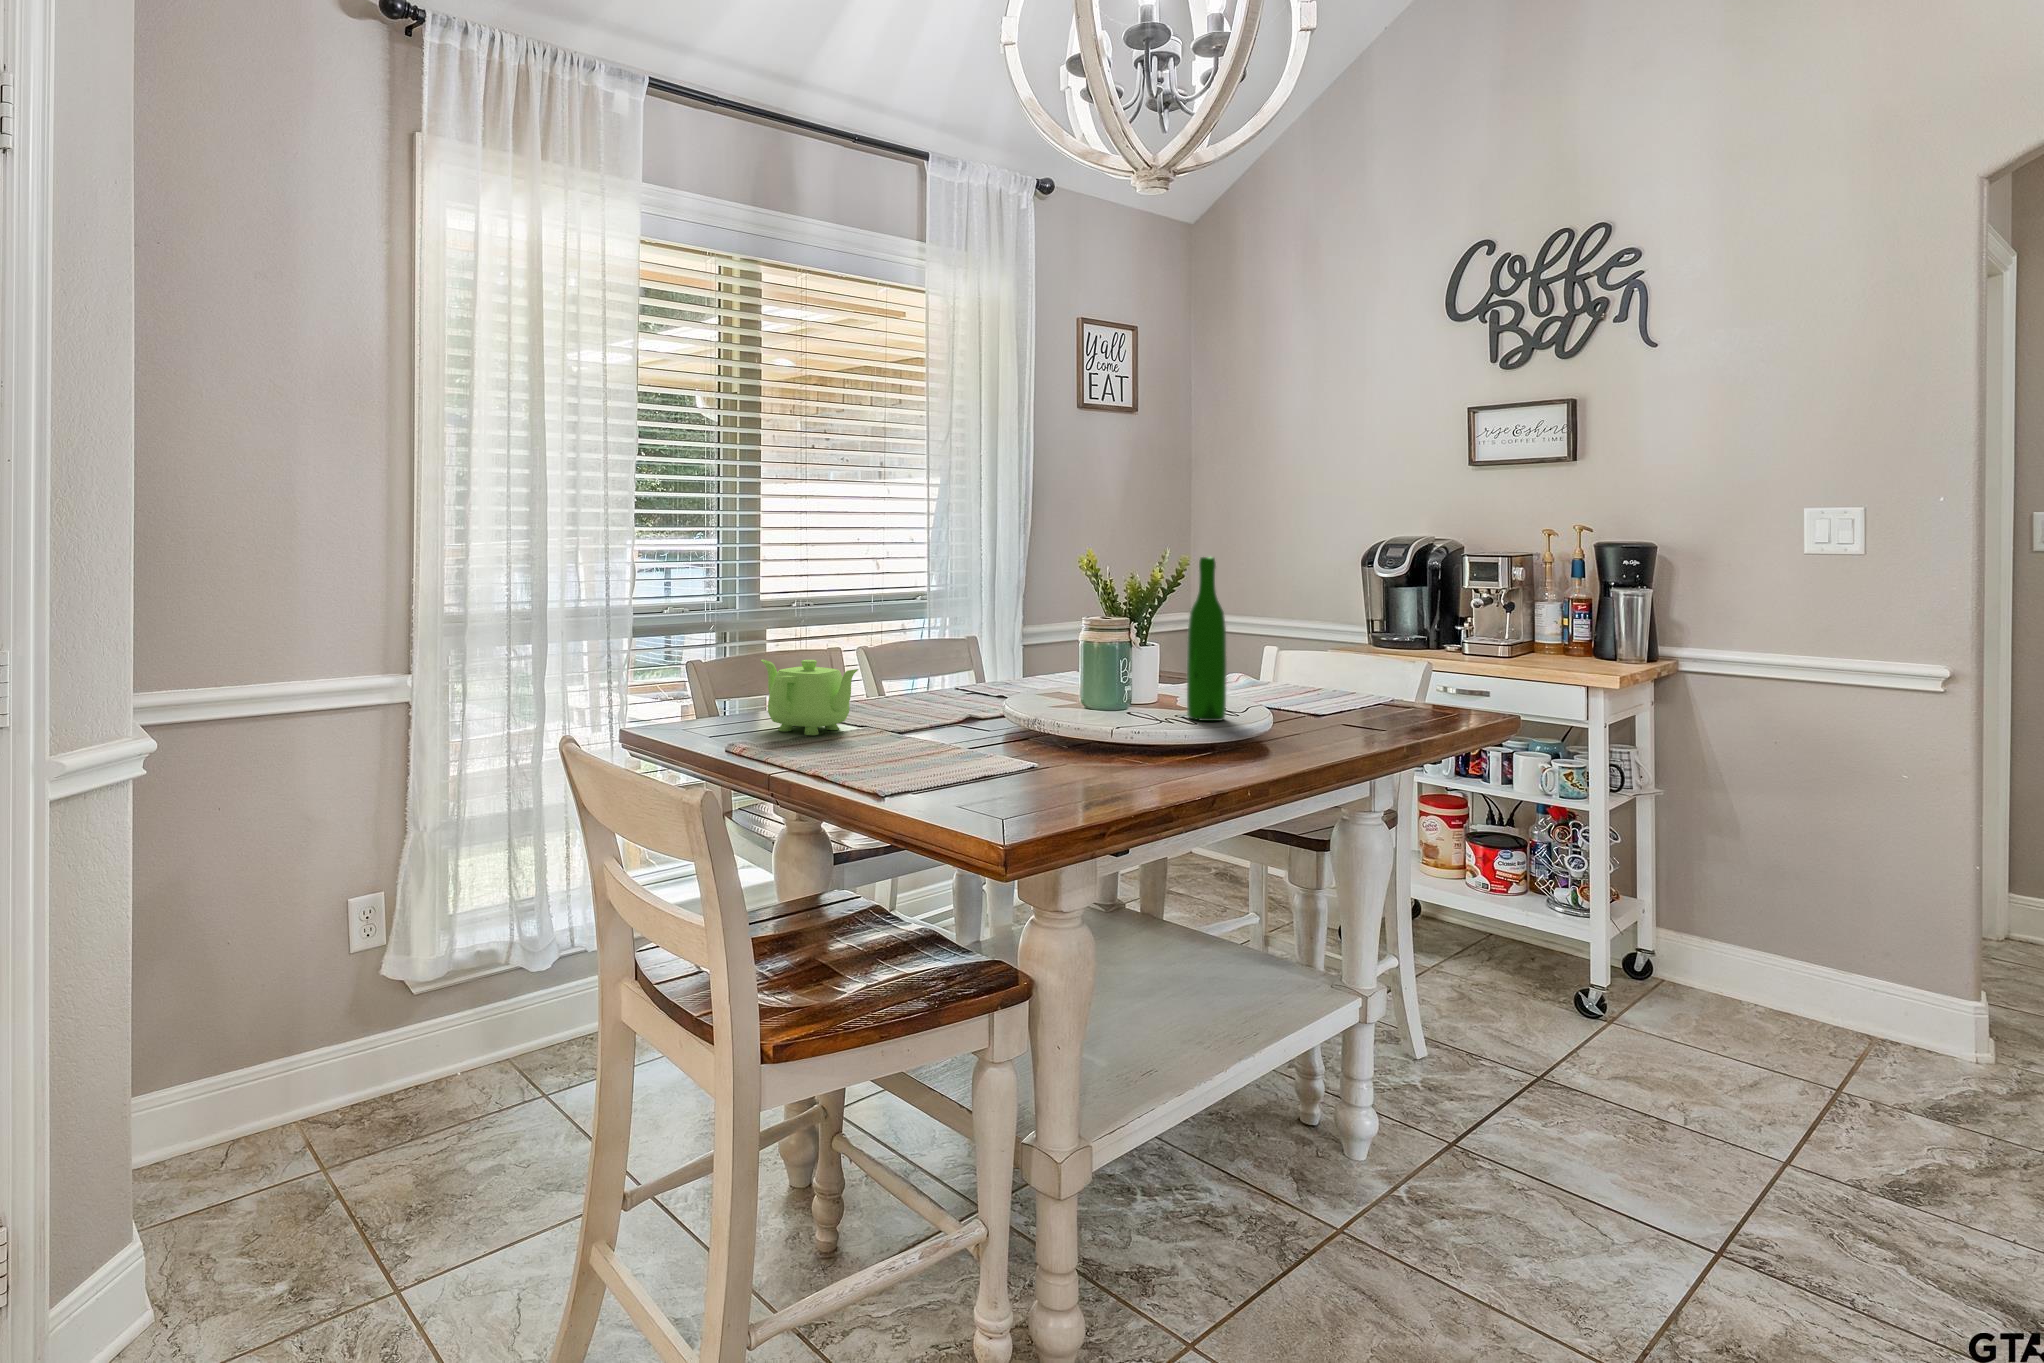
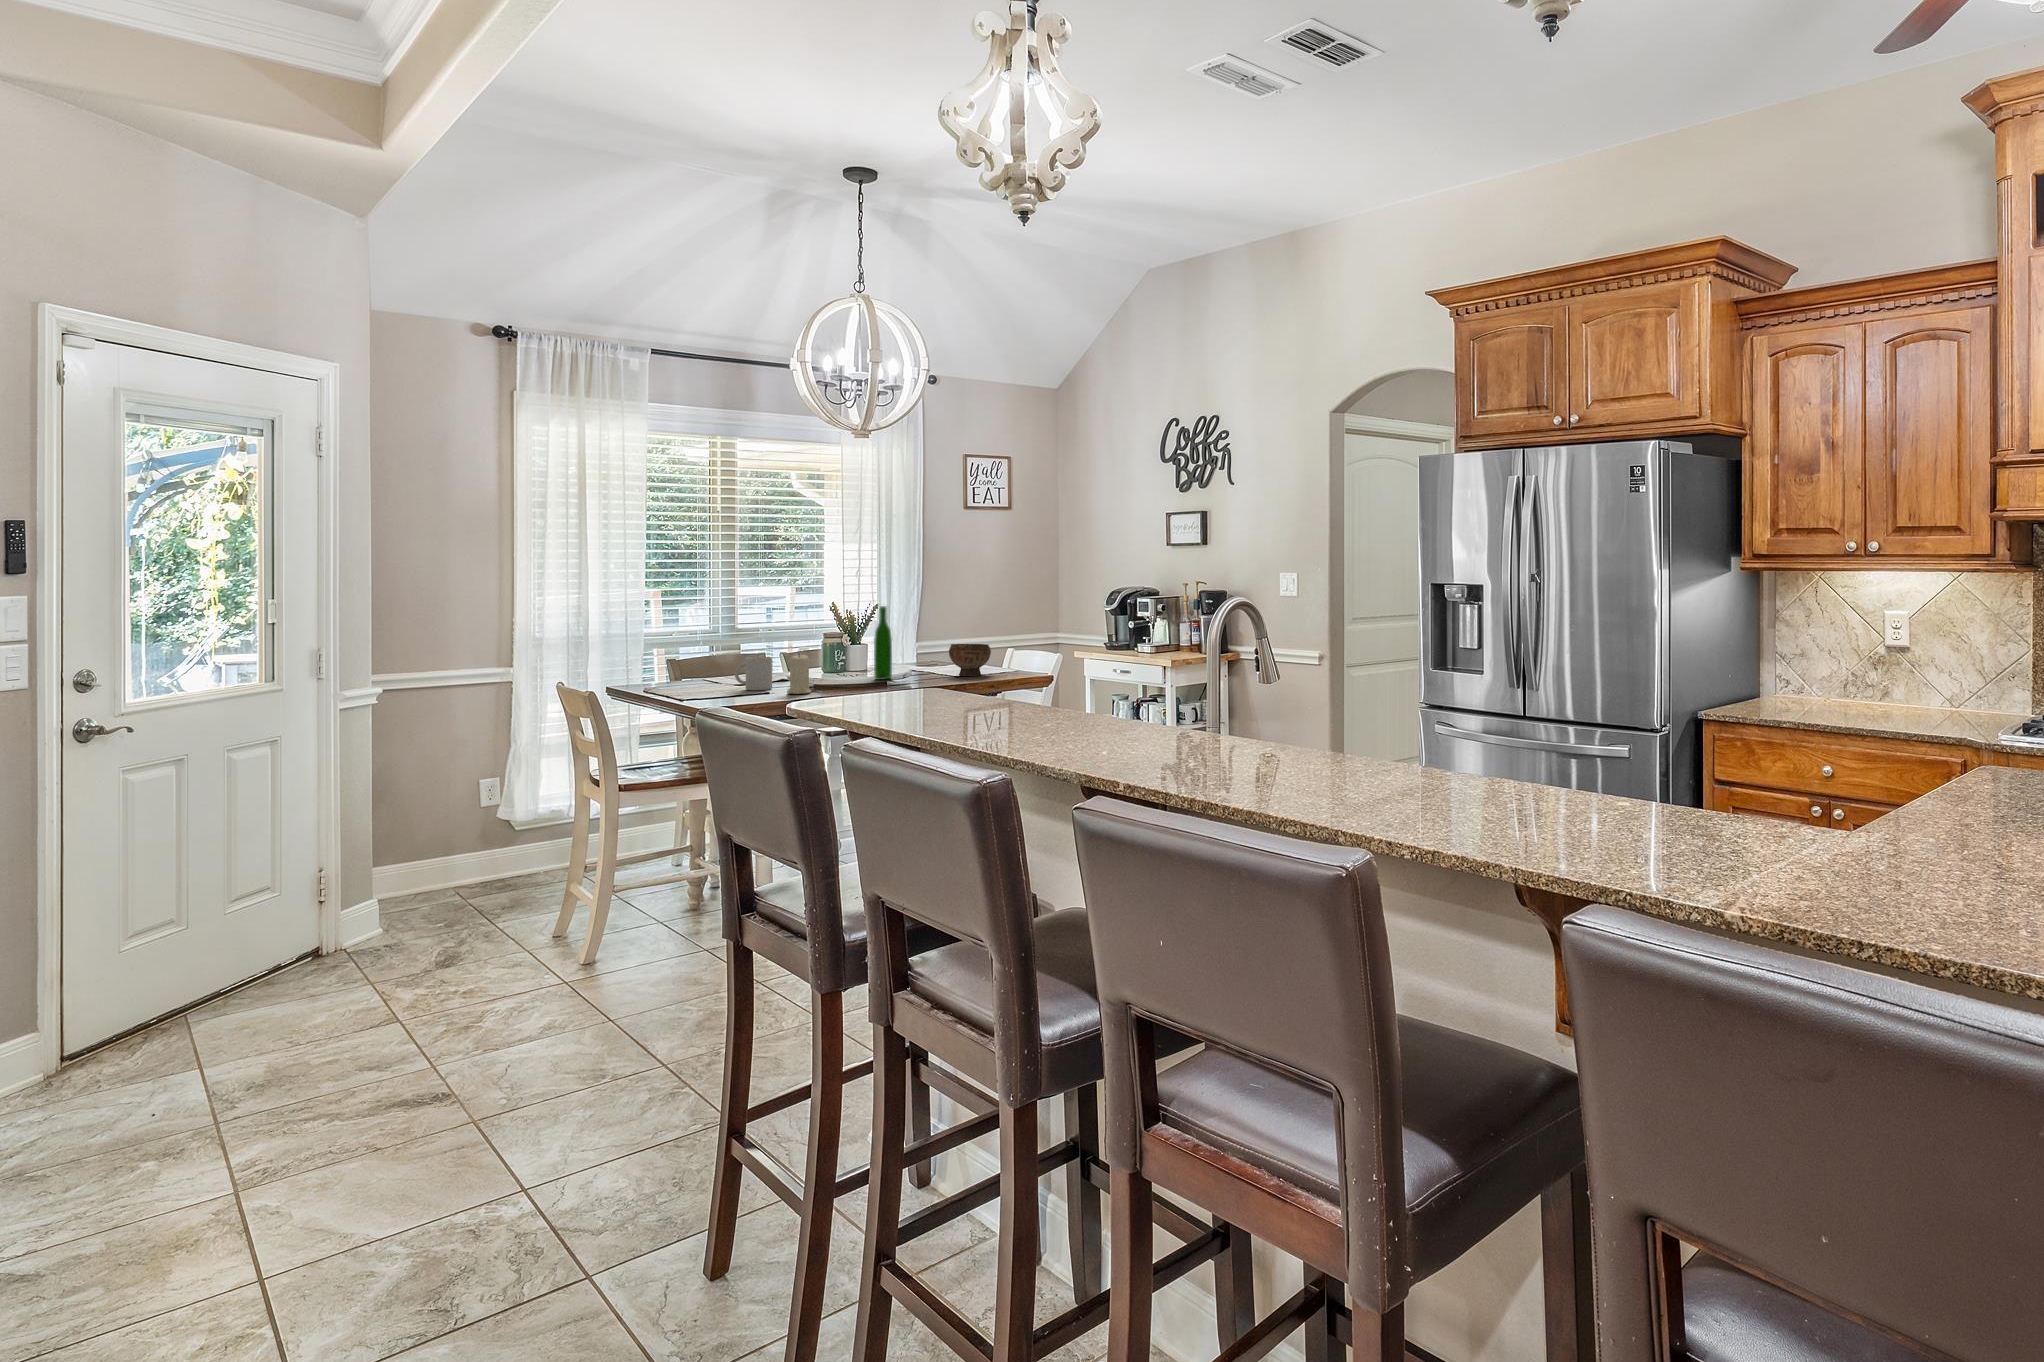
bowl: none [1318,640,1415,712] -> present [949,644,991,676]
teapot: present [761,660,858,735] -> none [666,654,708,686]
candle: none [1107,671,1169,777] -> present [787,654,811,694]
mug: none [948,673,1031,756] -> present [735,657,772,690]

